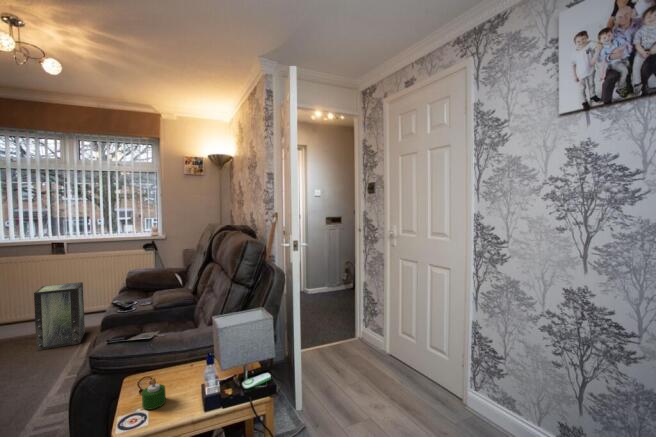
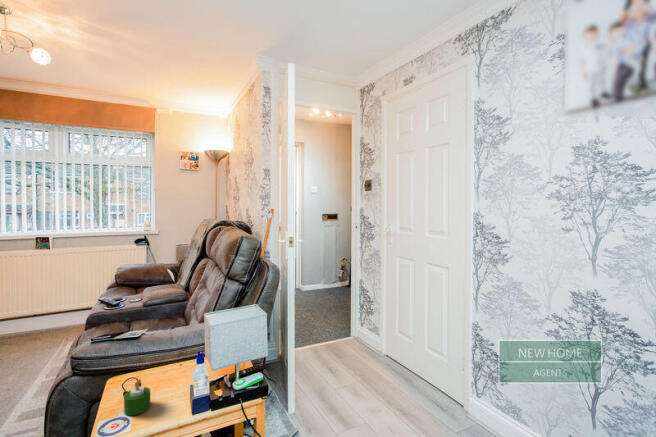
storage box: present [34,282,85,351] -> none [17,277,71,347]

